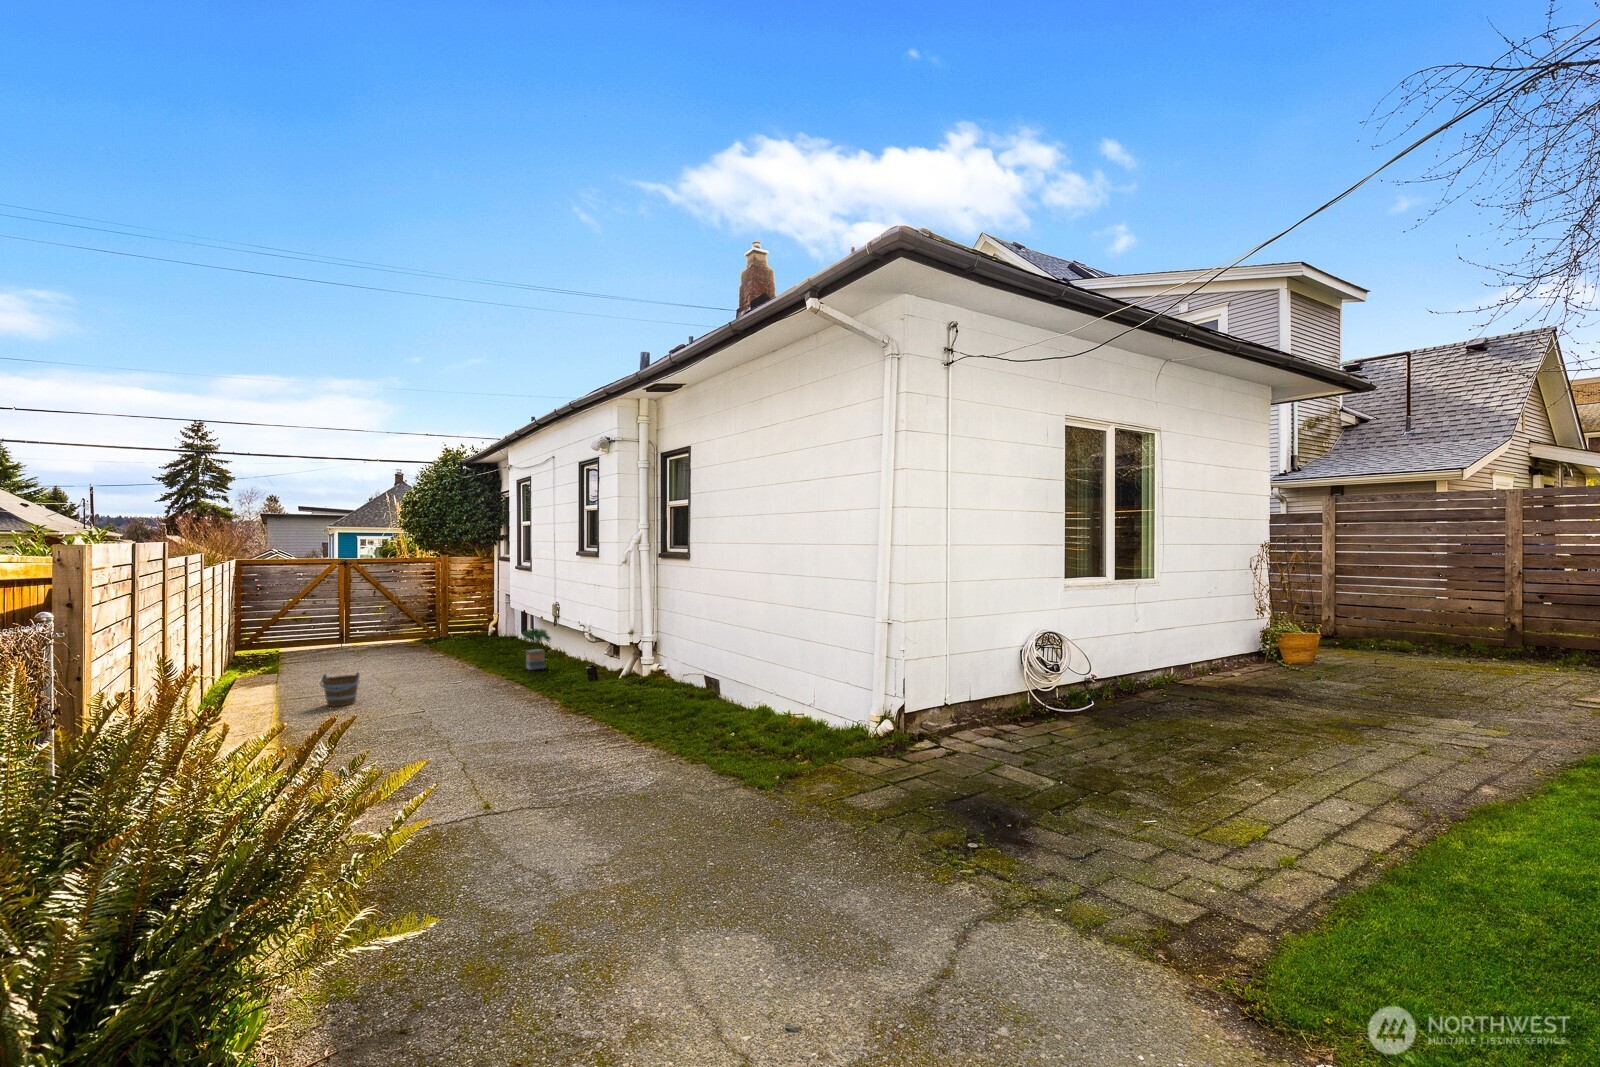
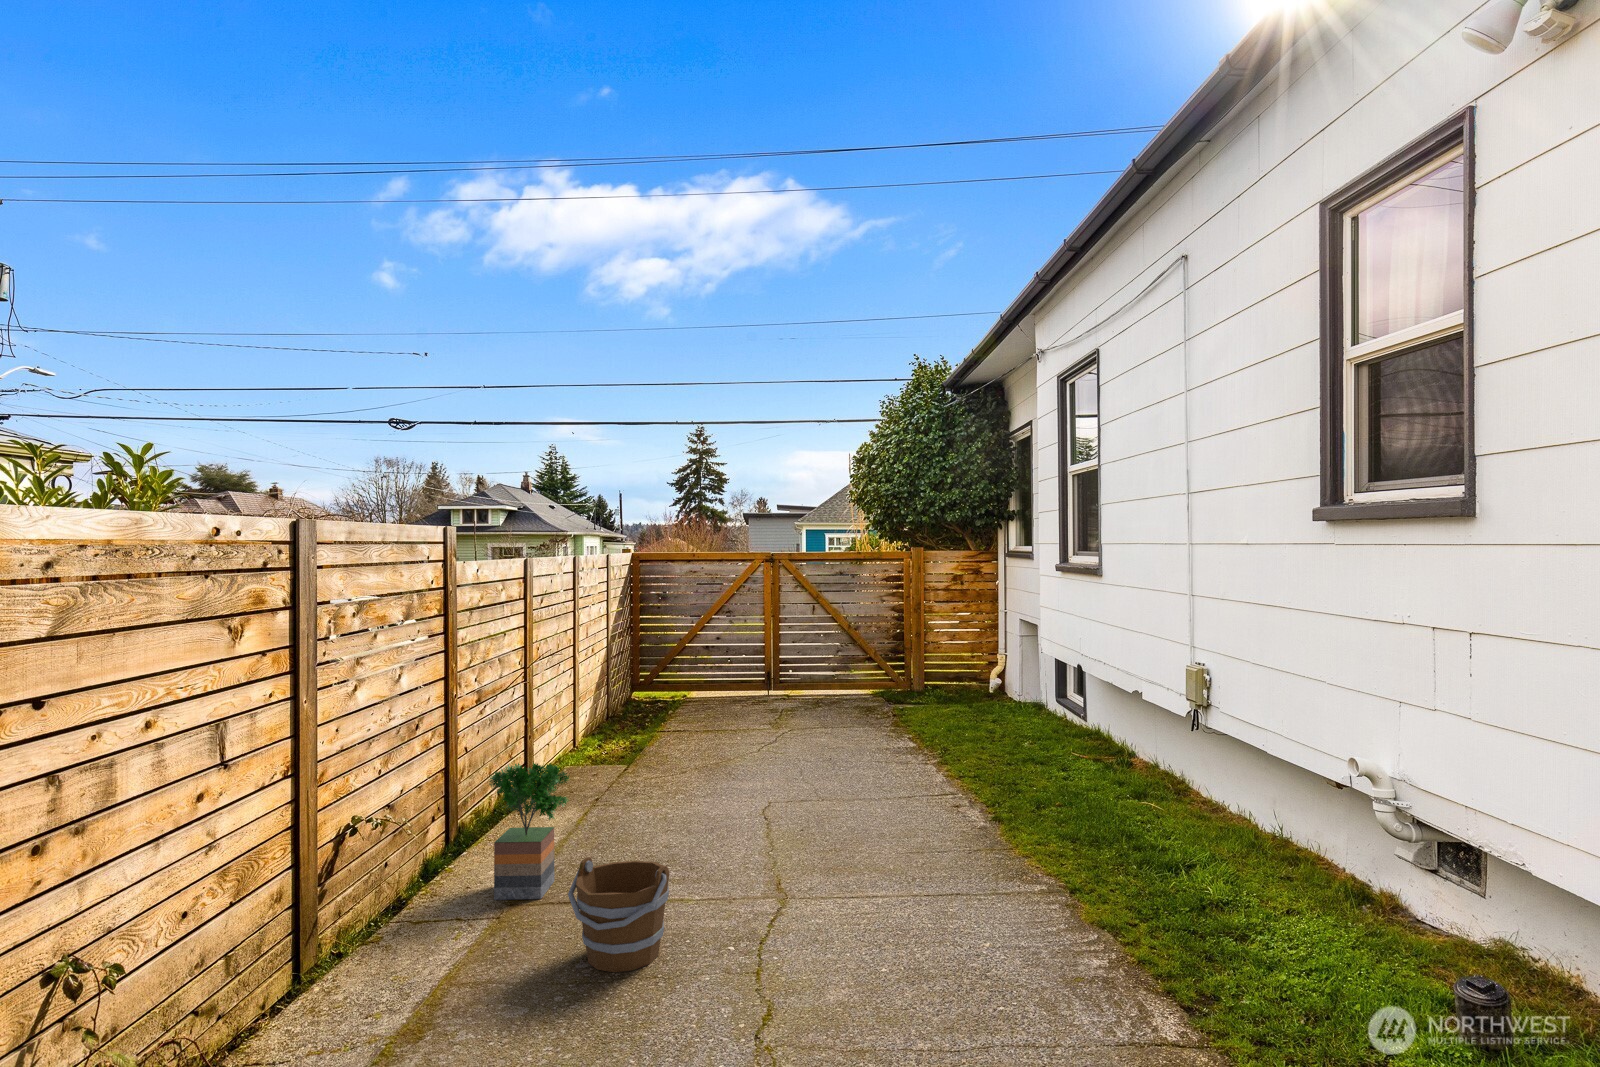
potted tree: present [523,629,551,670] -> present [489,762,570,900]

